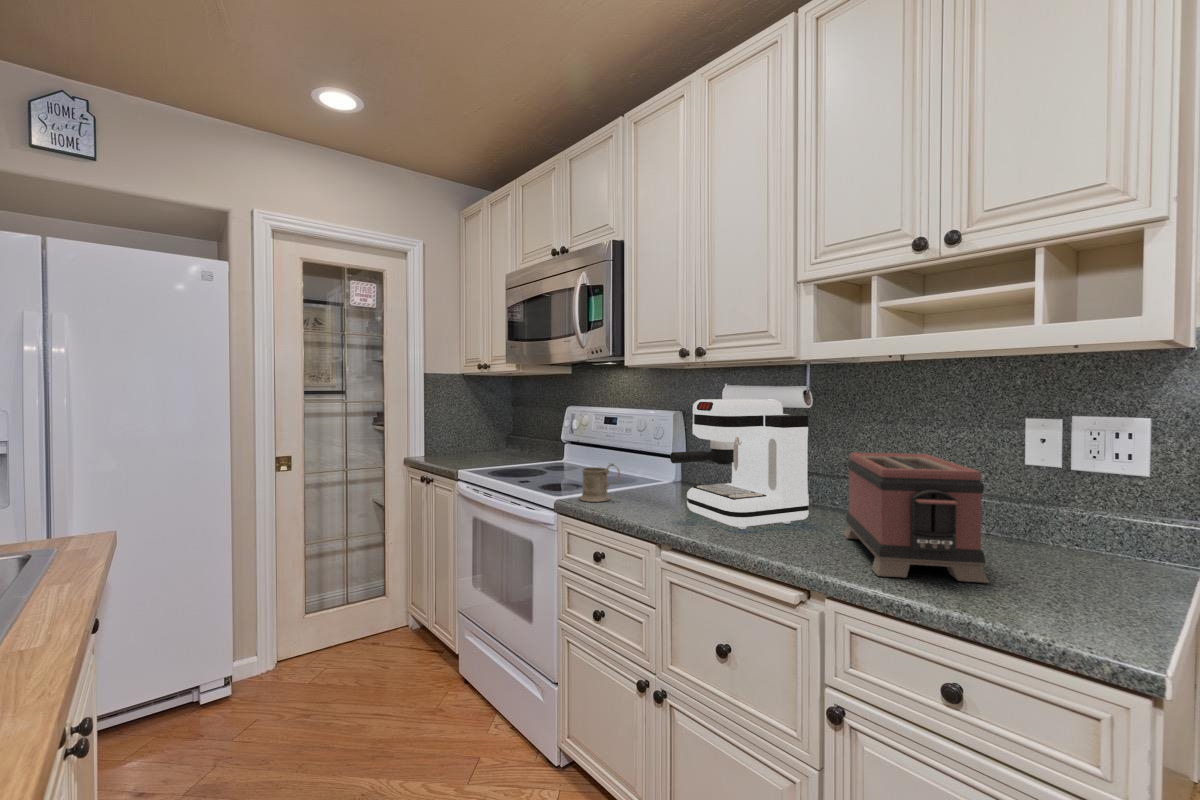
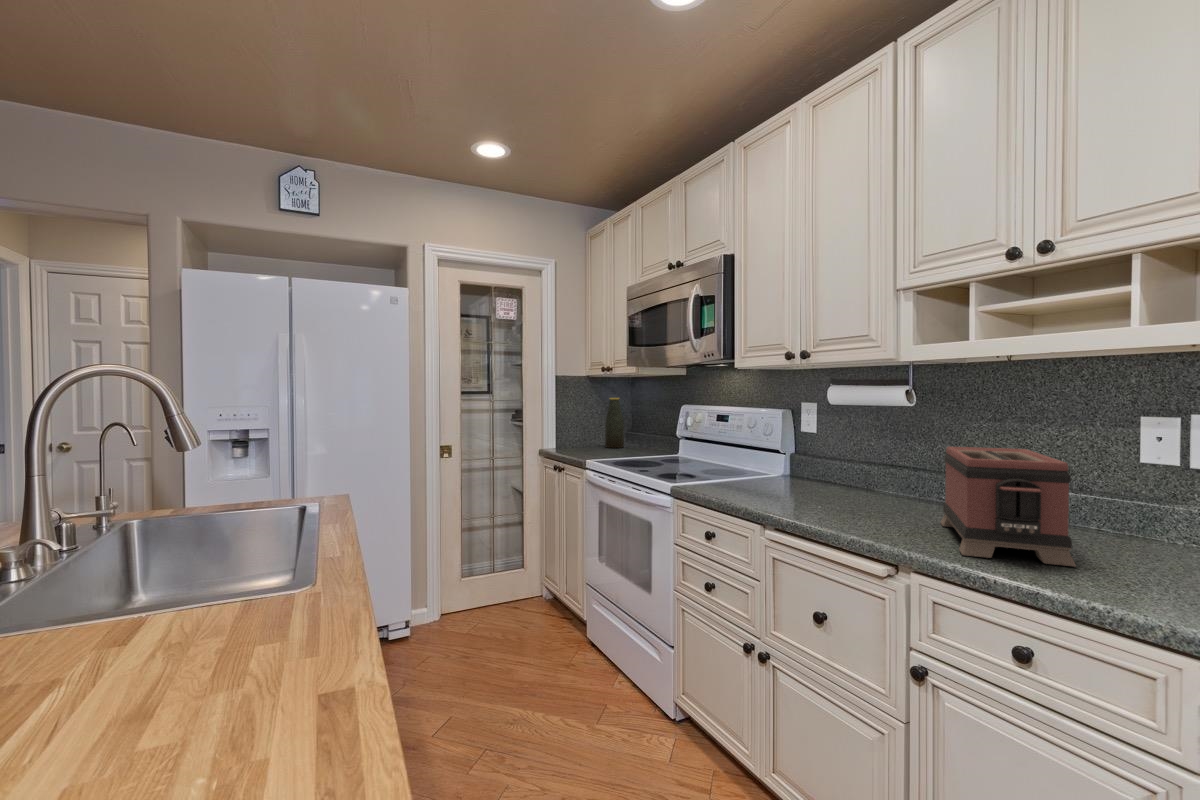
bottle: none [481,398,502,454] -> present [605,398,624,448]
coffee maker: present [670,399,809,529] -> none [774,398,907,514]
mug: present [580,463,620,502] -> none [693,455,729,488]

